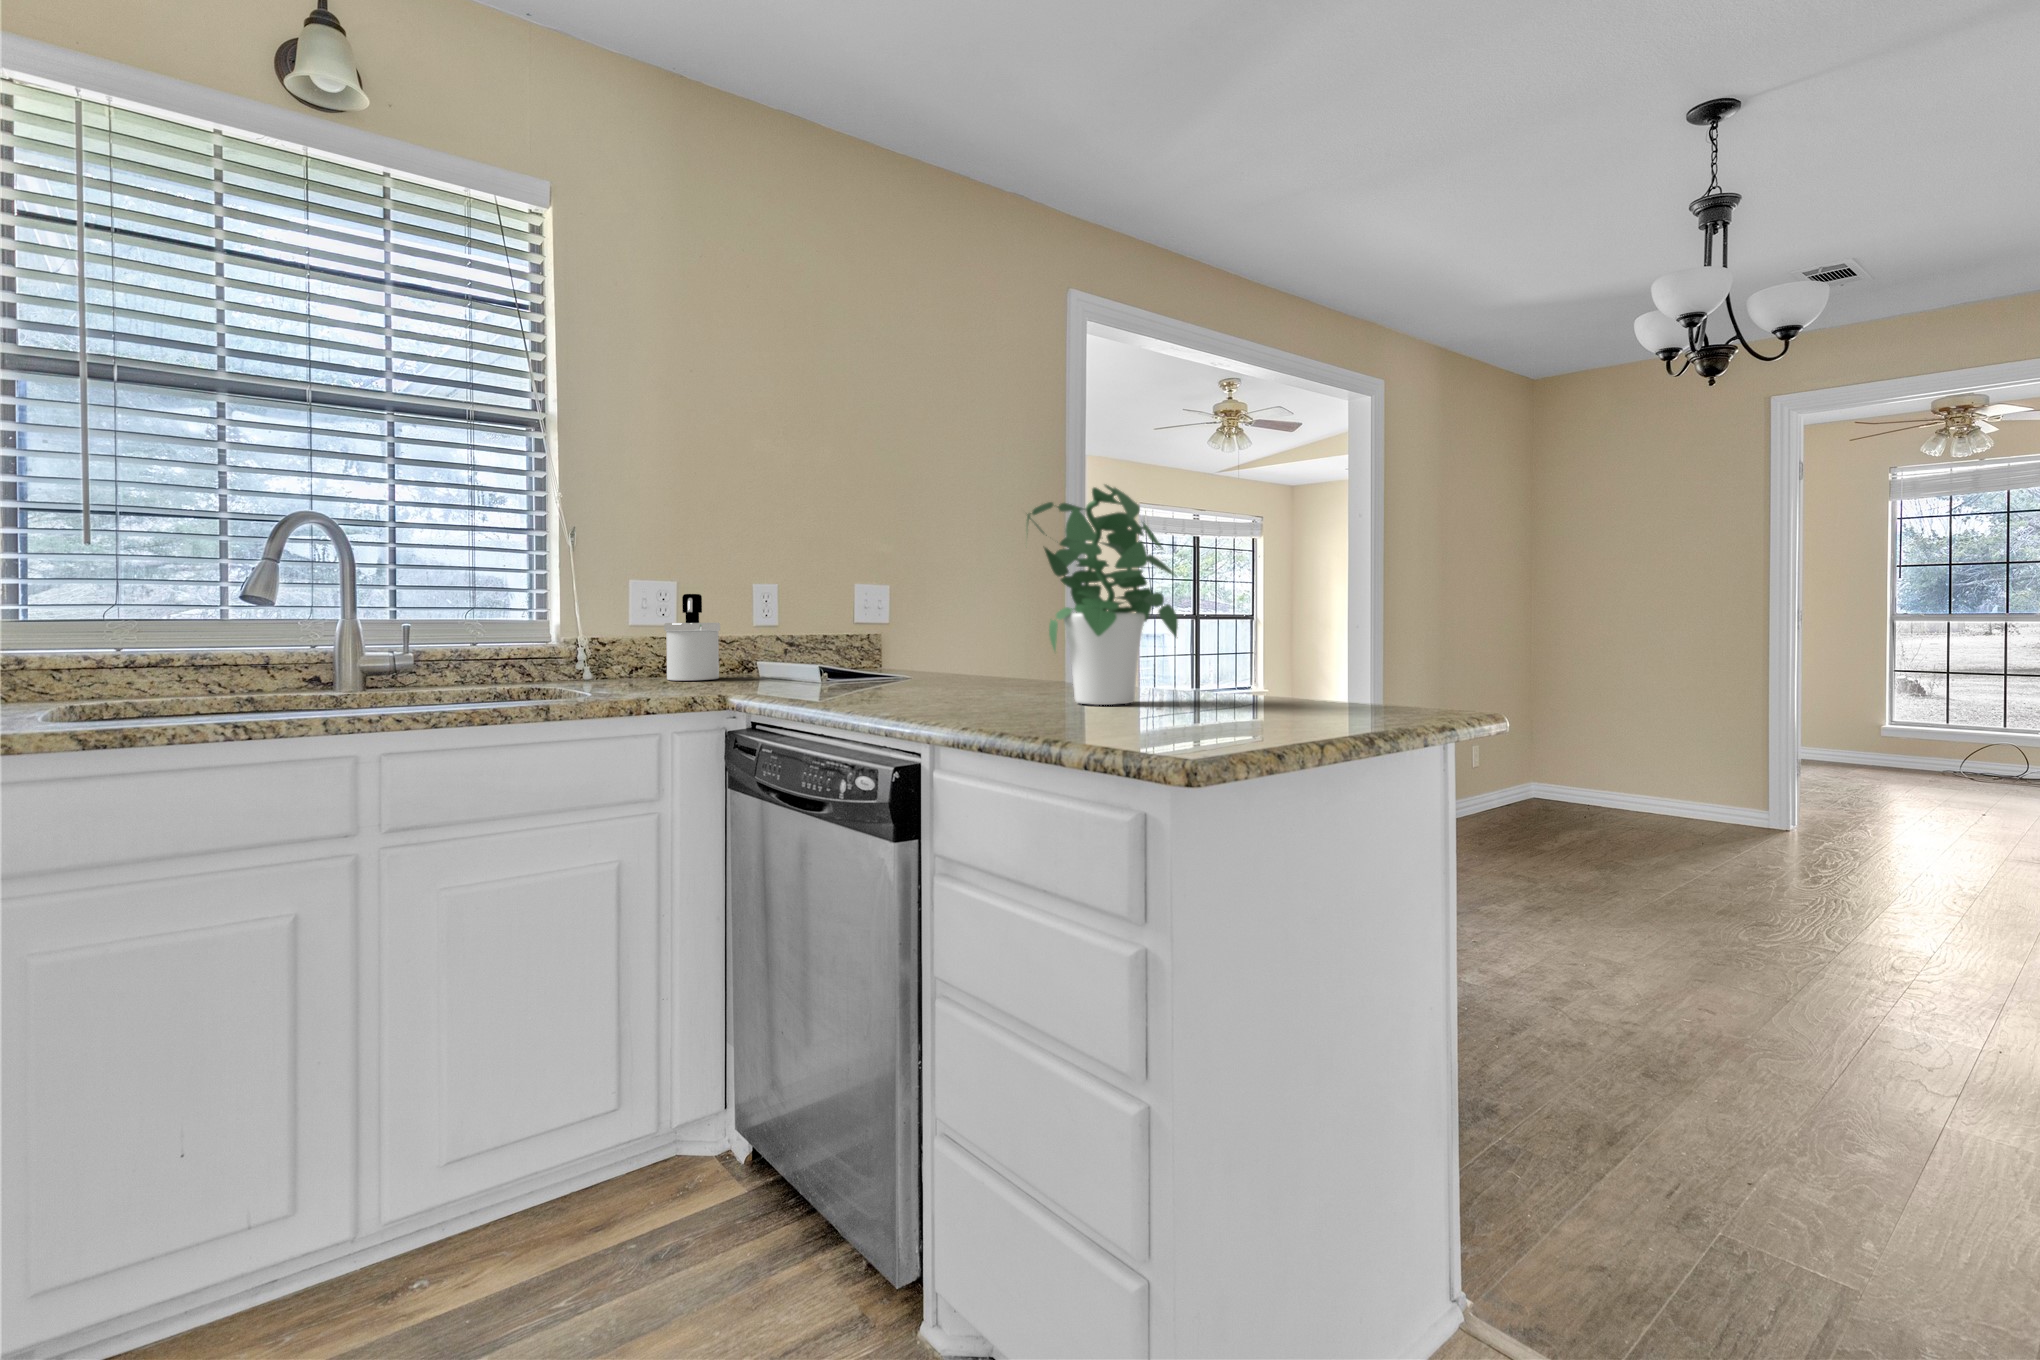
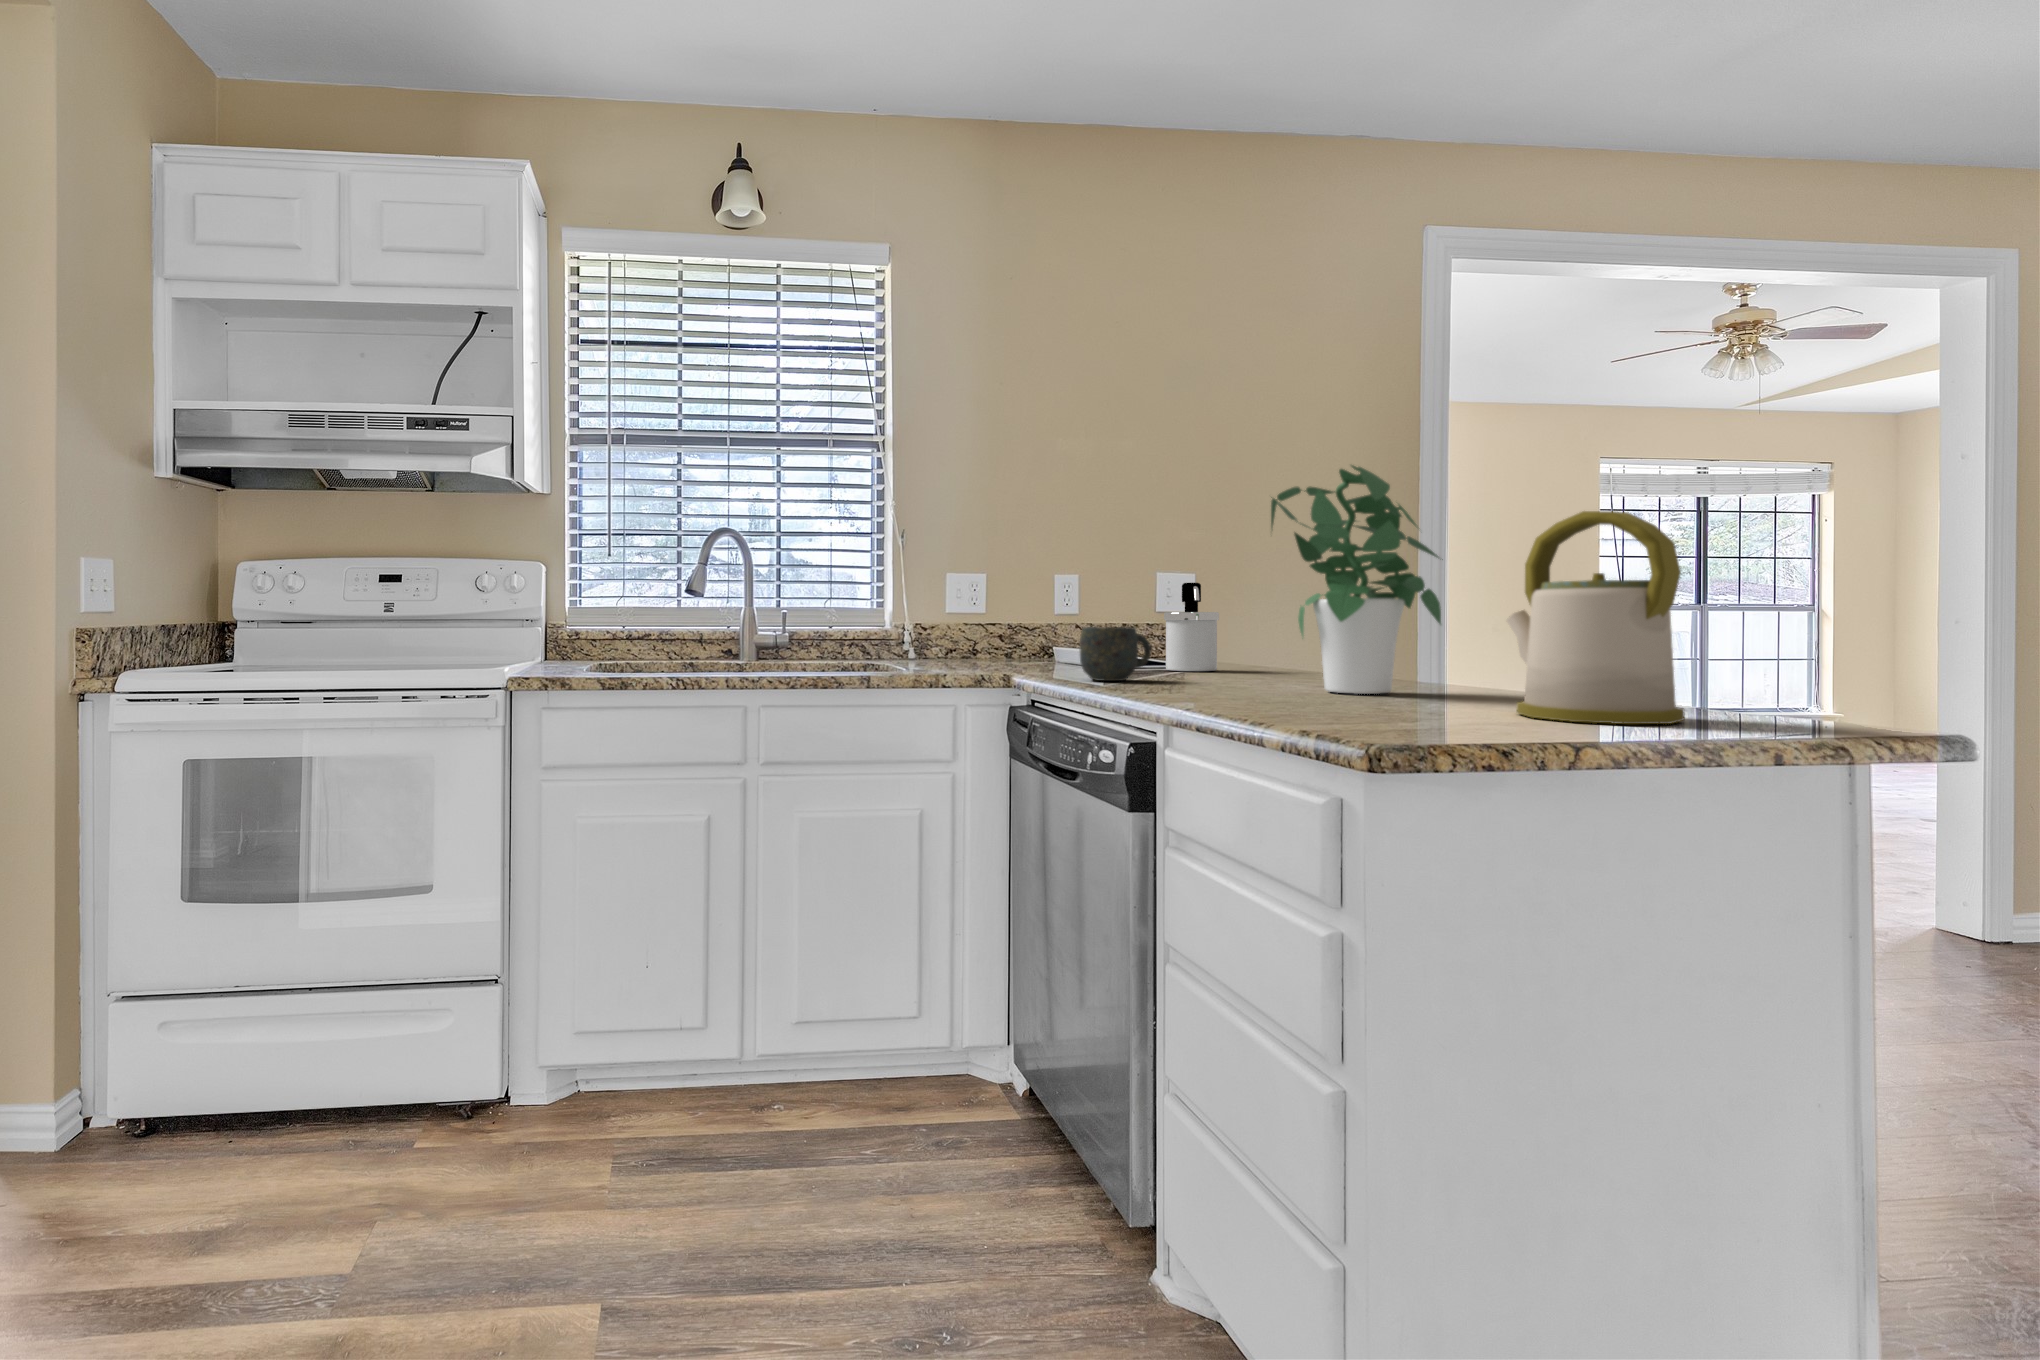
kettle: none [1244,540,1383,726] -> present [1507,511,1684,724]
soap dispenser: present [664,594,720,681] -> present [1164,583,1219,671]
mug: none [817,641,893,700] -> present [1080,627,1151,681]

